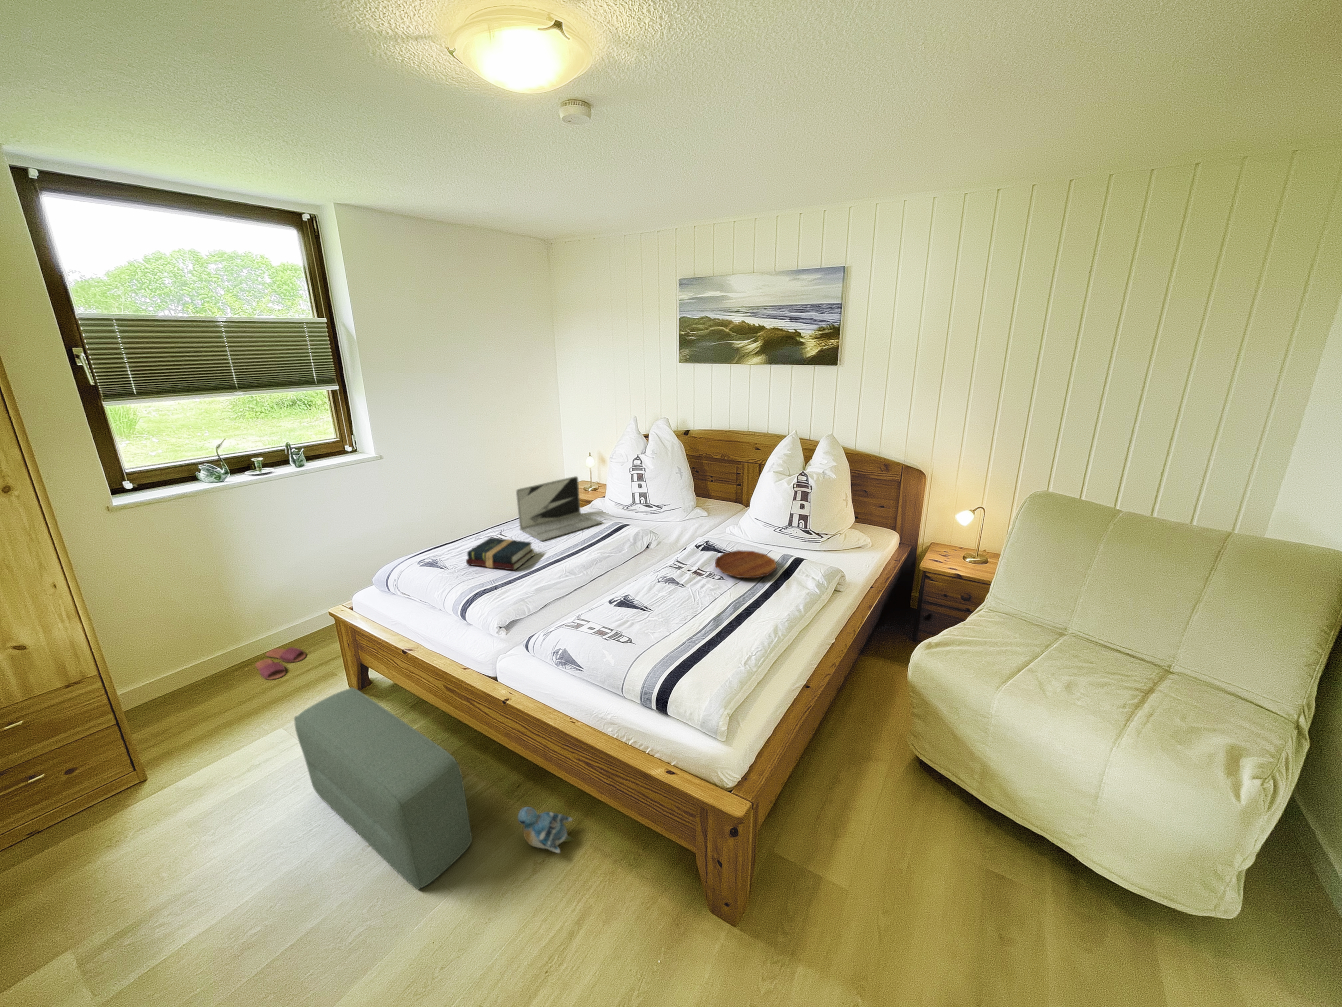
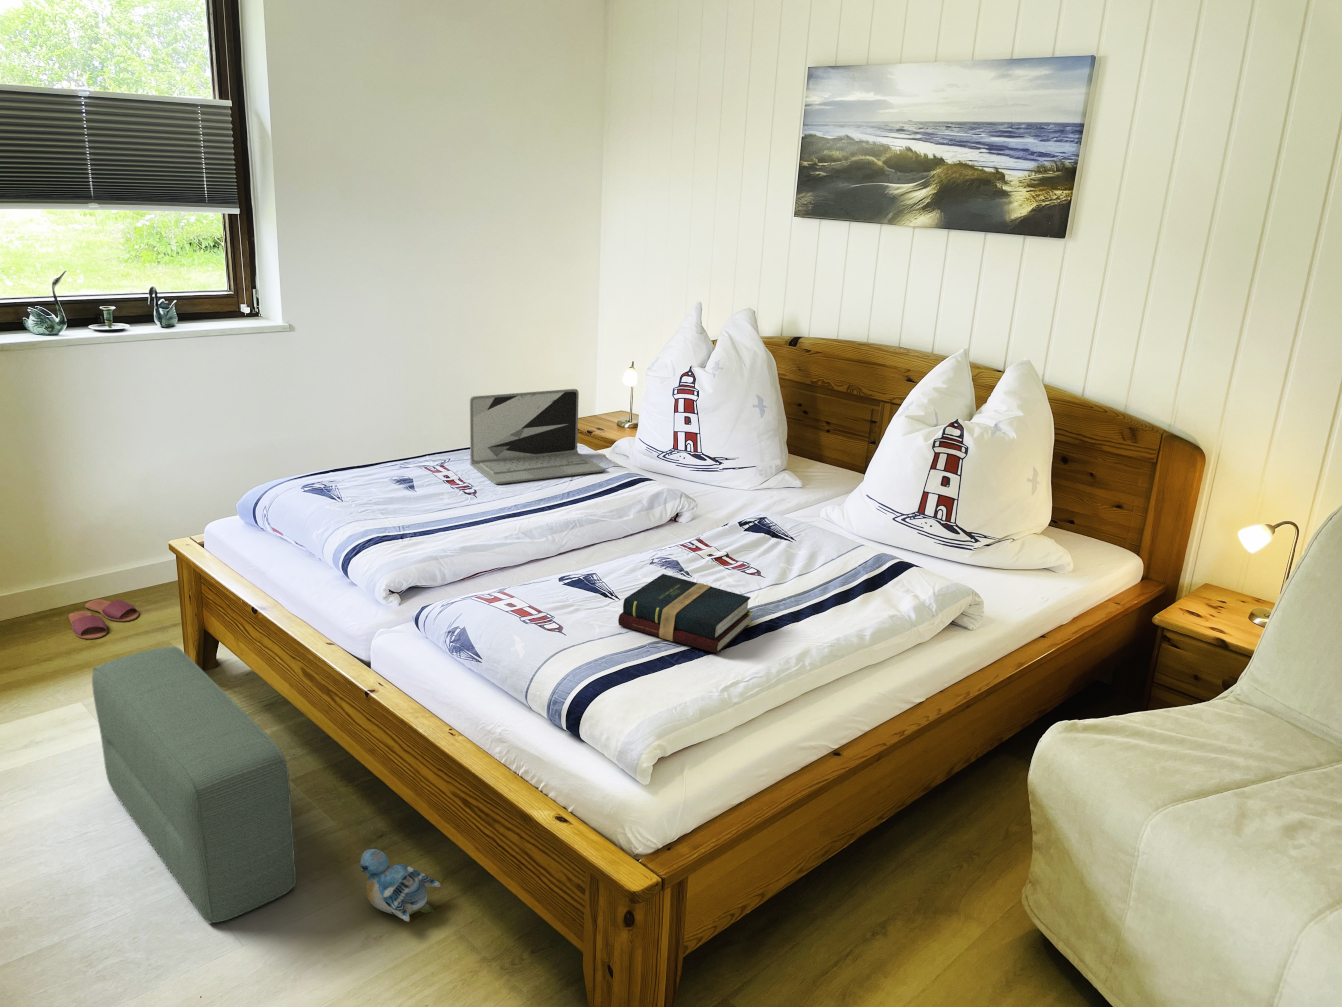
hardback book: present [466,538,534,570] -> present [618,574,753,653]
tray: present [715,550,777,578] -> none [750,537,858,580]

